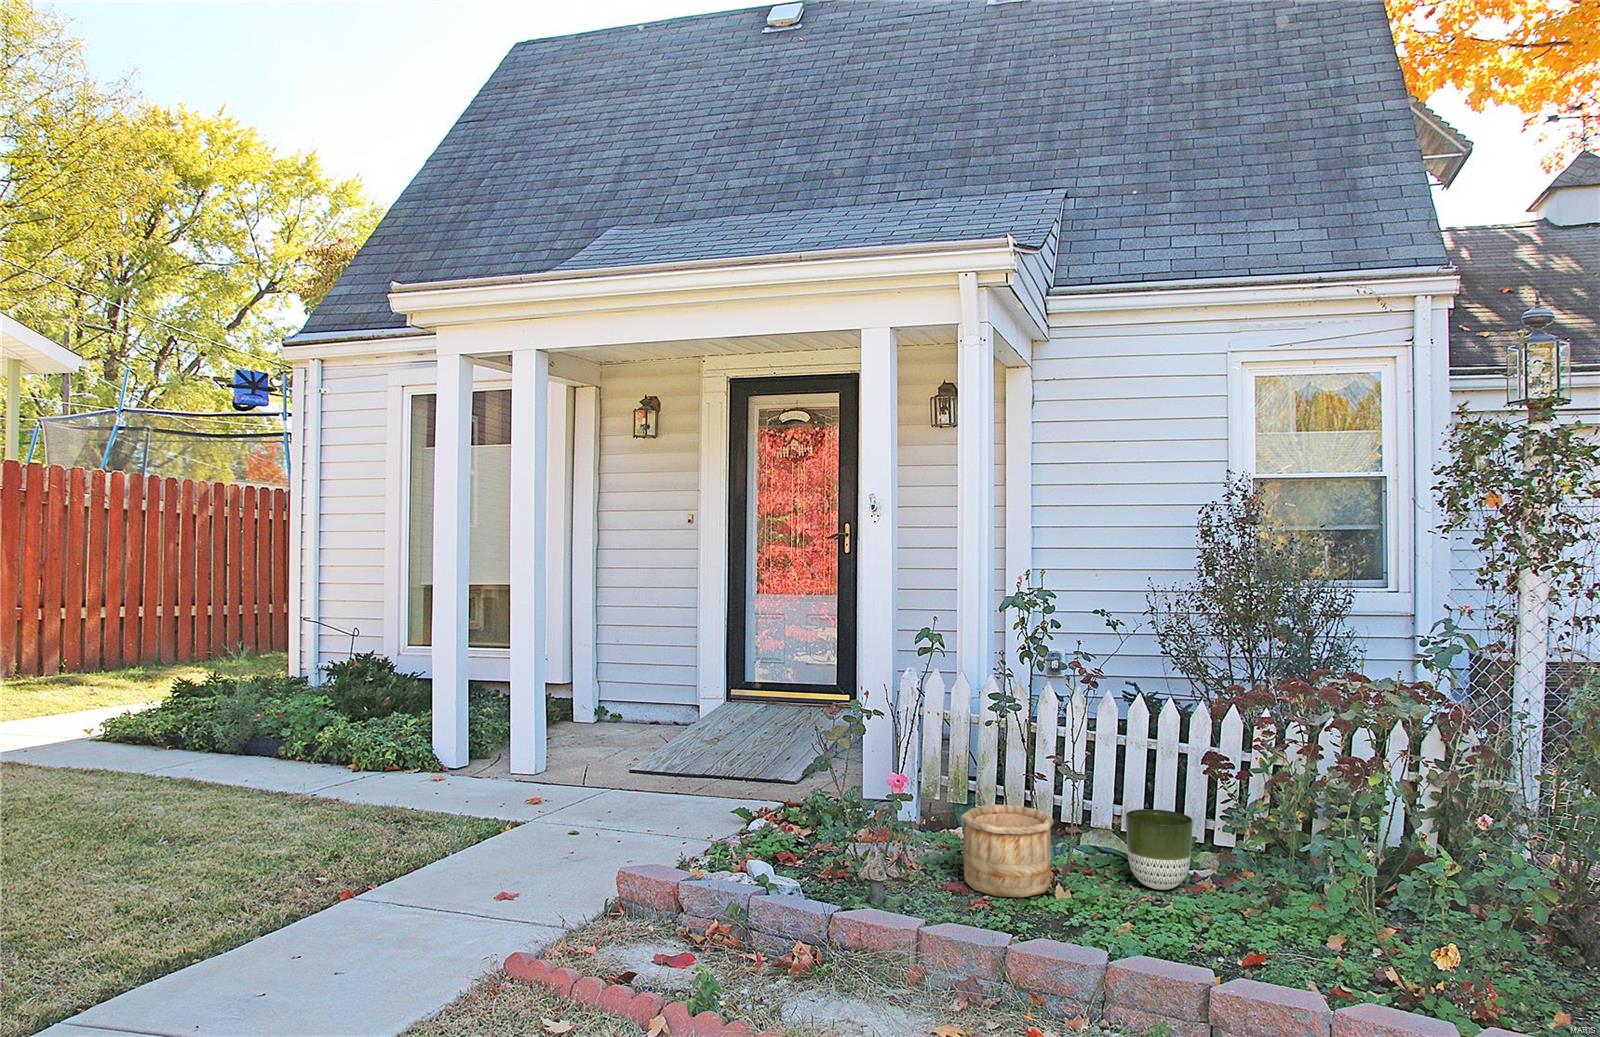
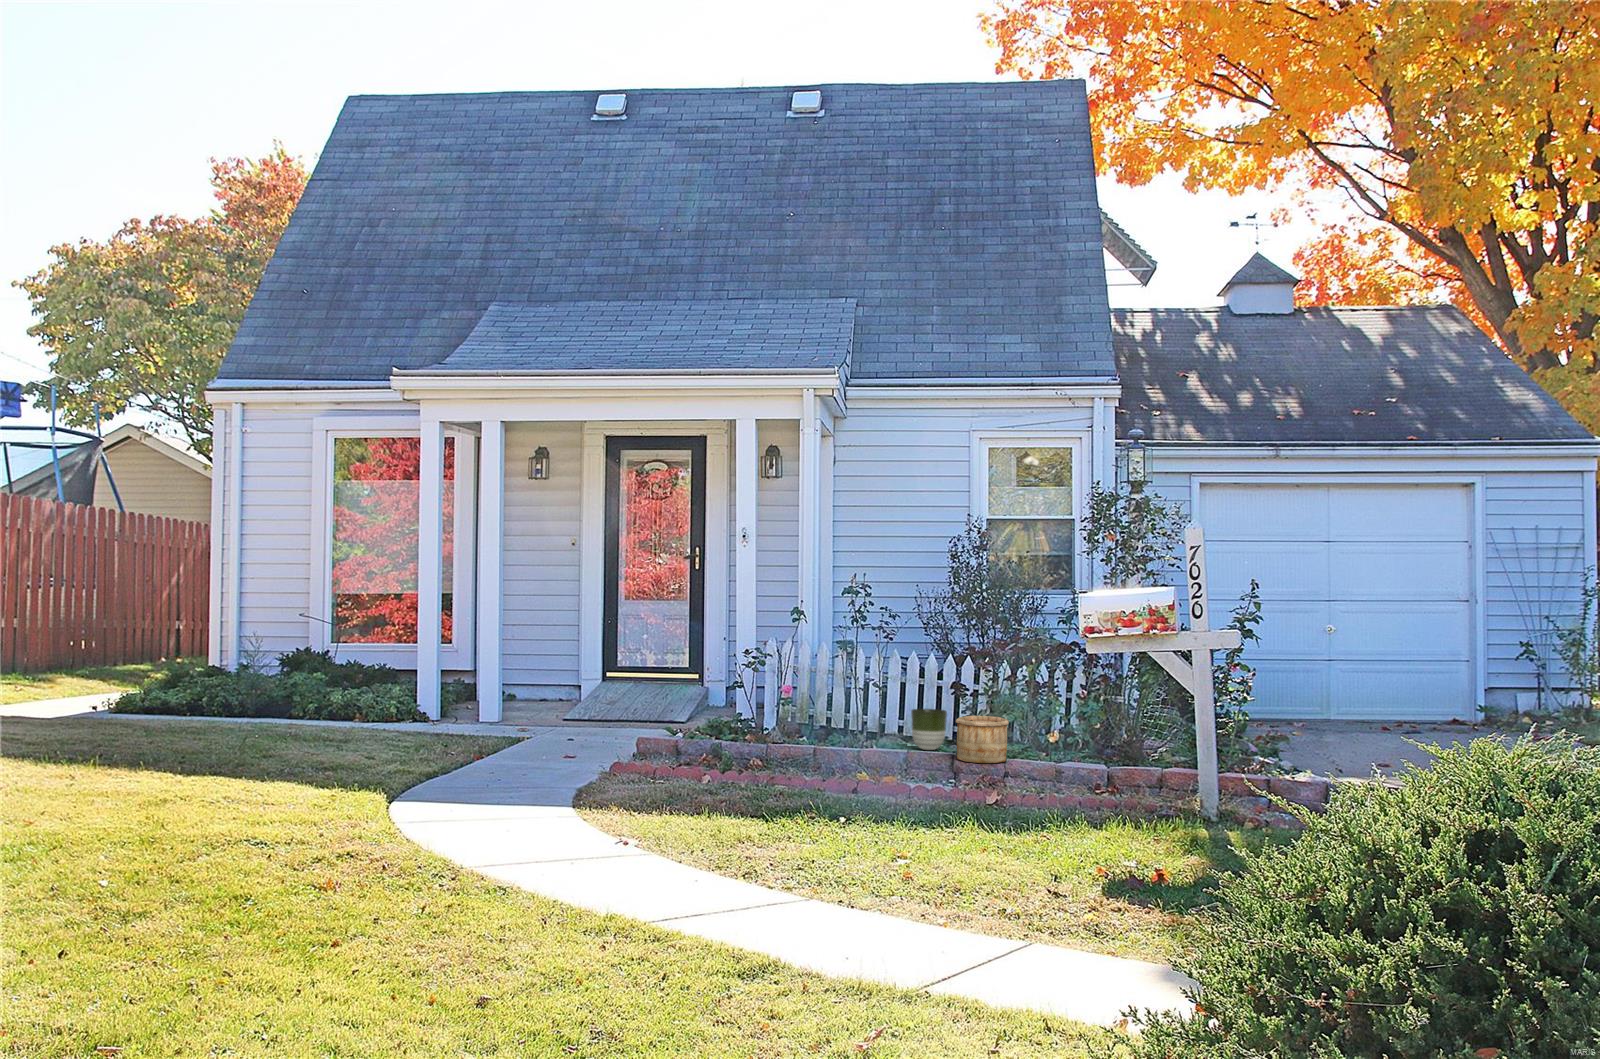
wooden bucket: present [961,805,1054,897] -> present [956,716,1009,763]

